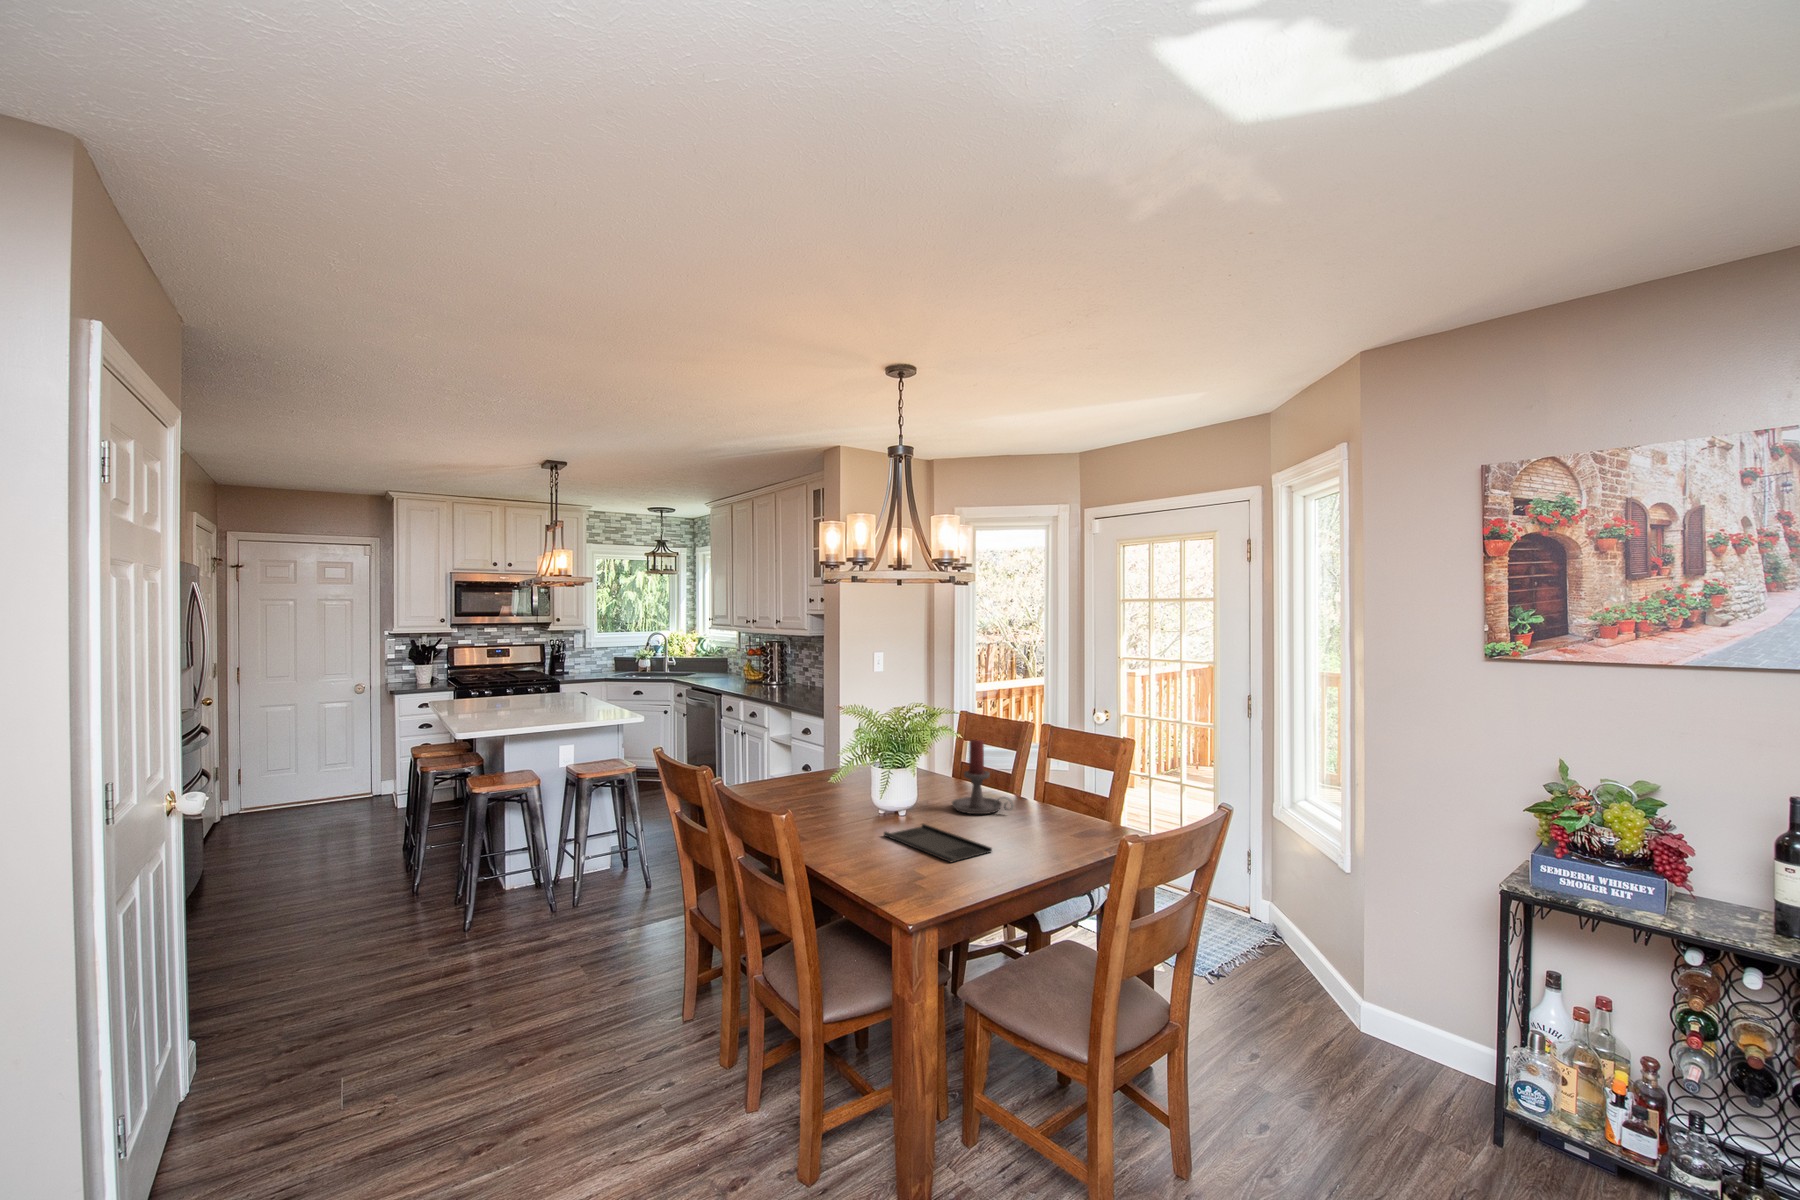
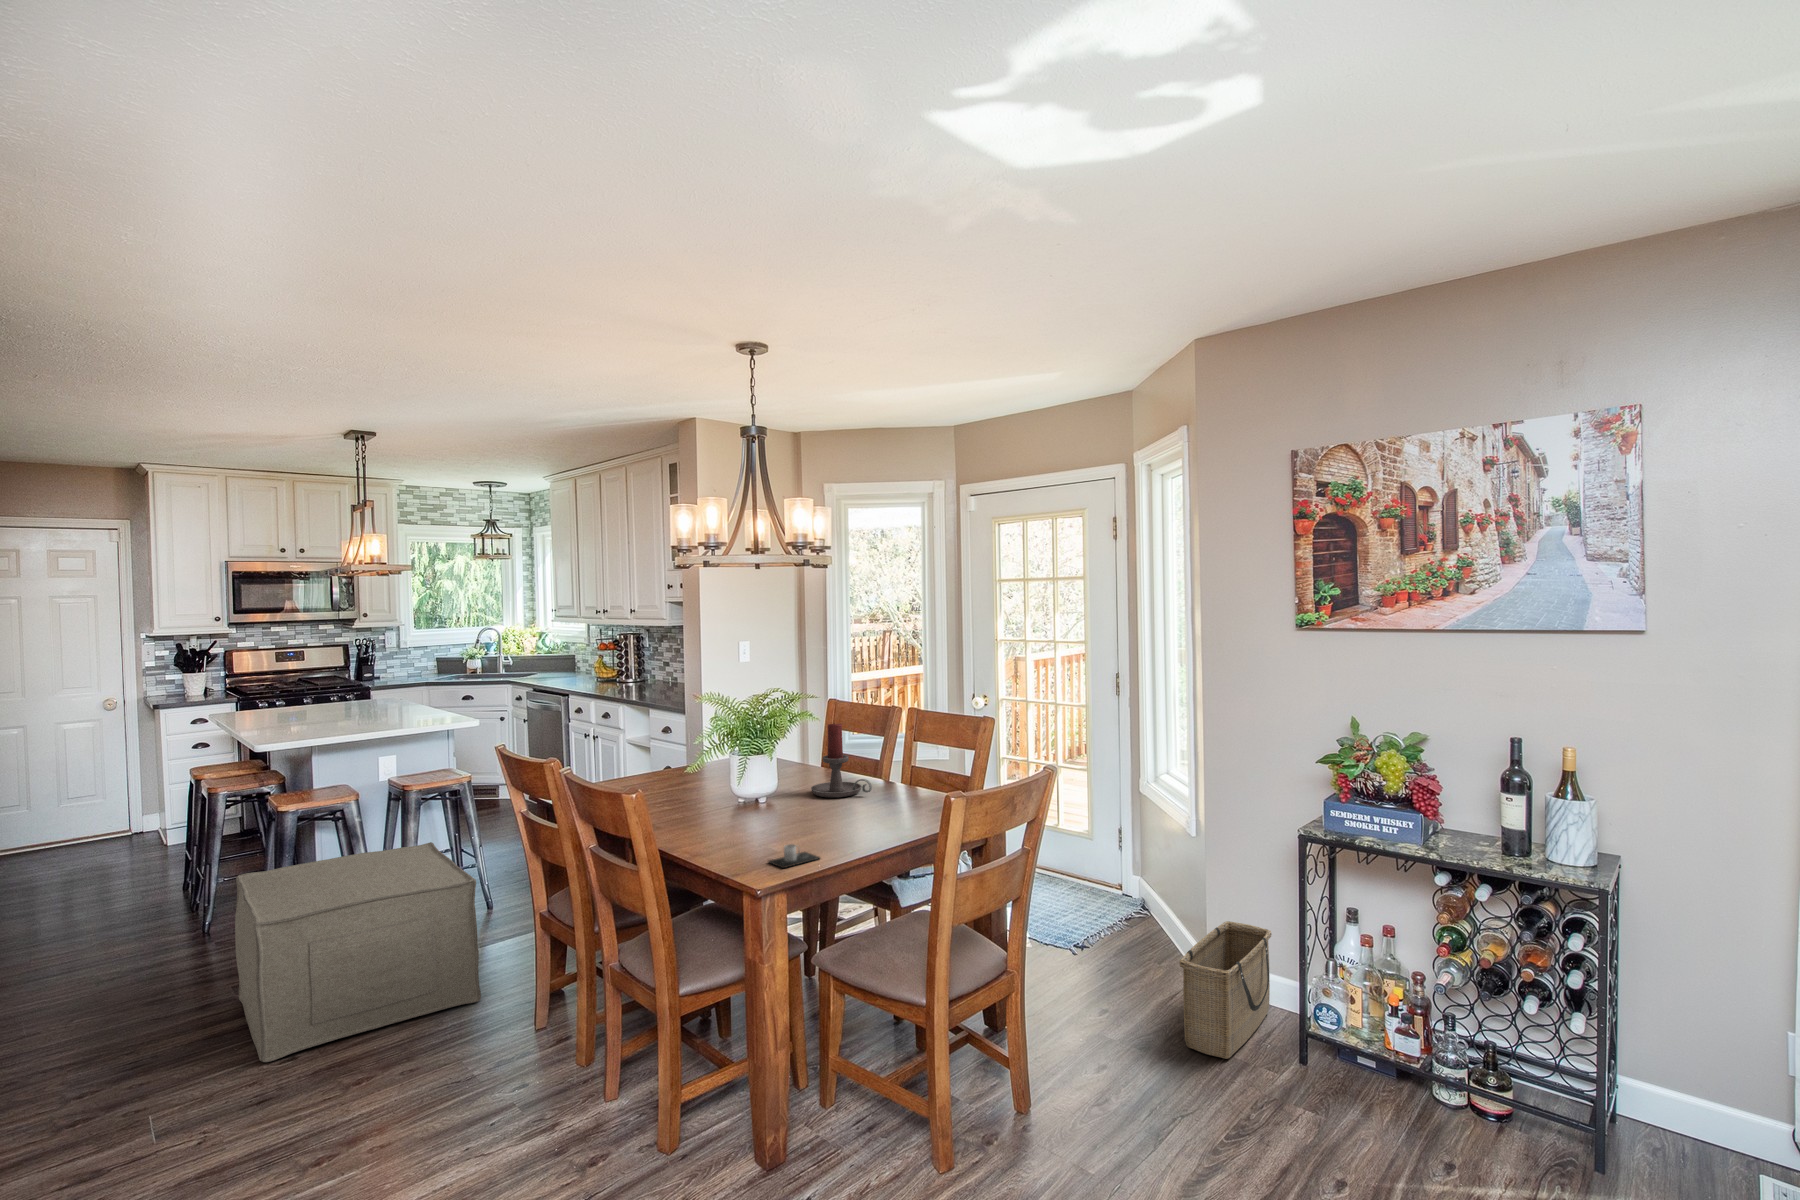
tray: present [884,824,992,862] -> none [740,808,846,839]
ottoman: none [428,829,636,1034] -> present [235,842,481,1062]
mug: none [916,871,971,898] -> present [769,844,820,868]
basket: none [1351,971,1451,1132] -> present [1179,921,1272,1059]

